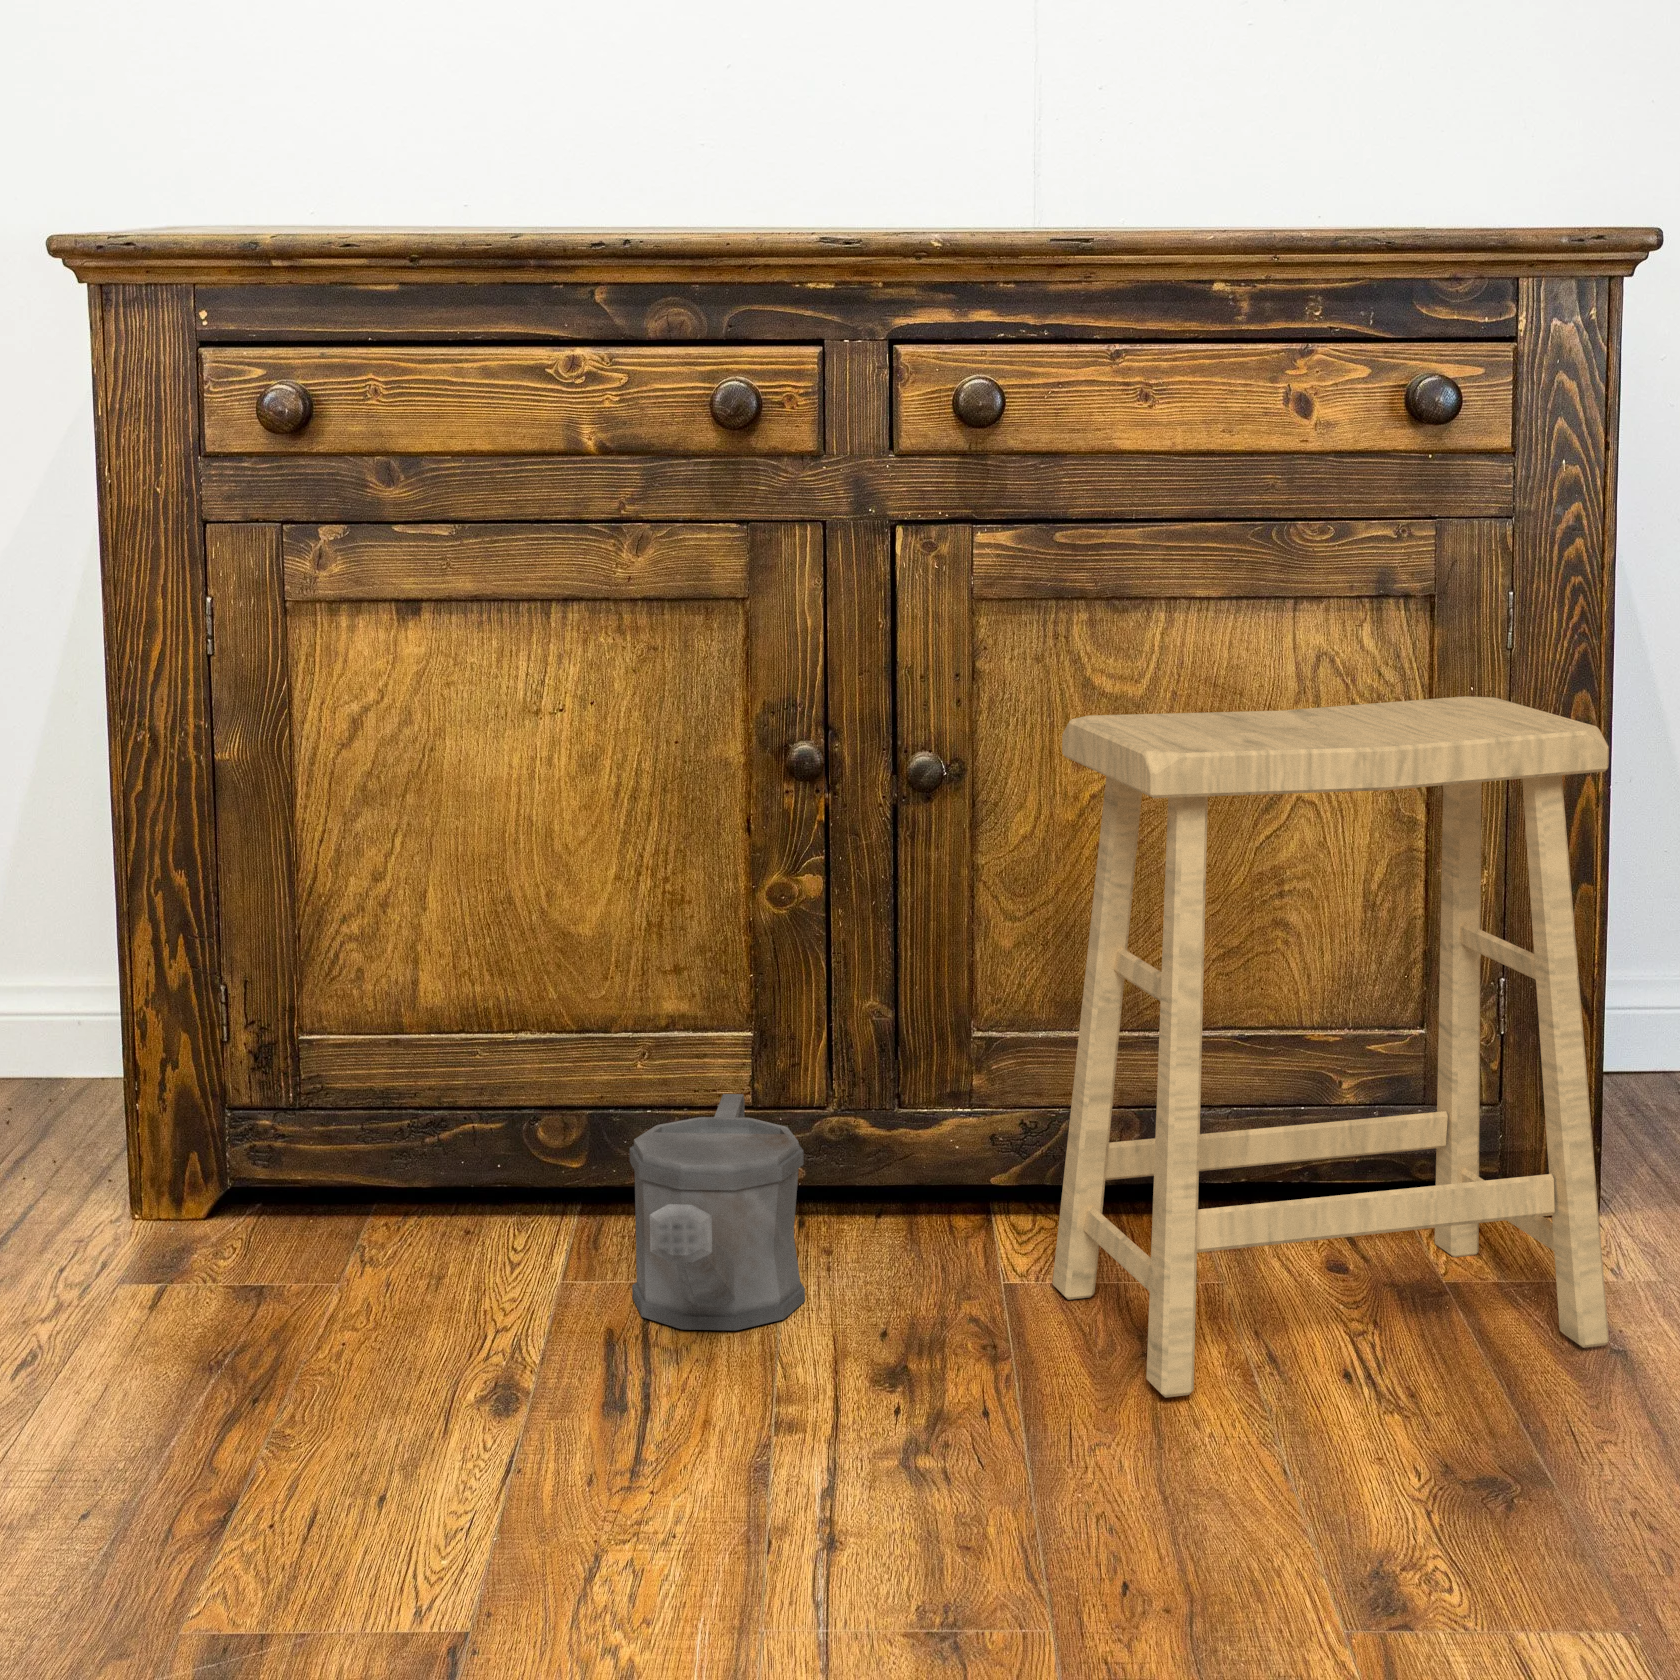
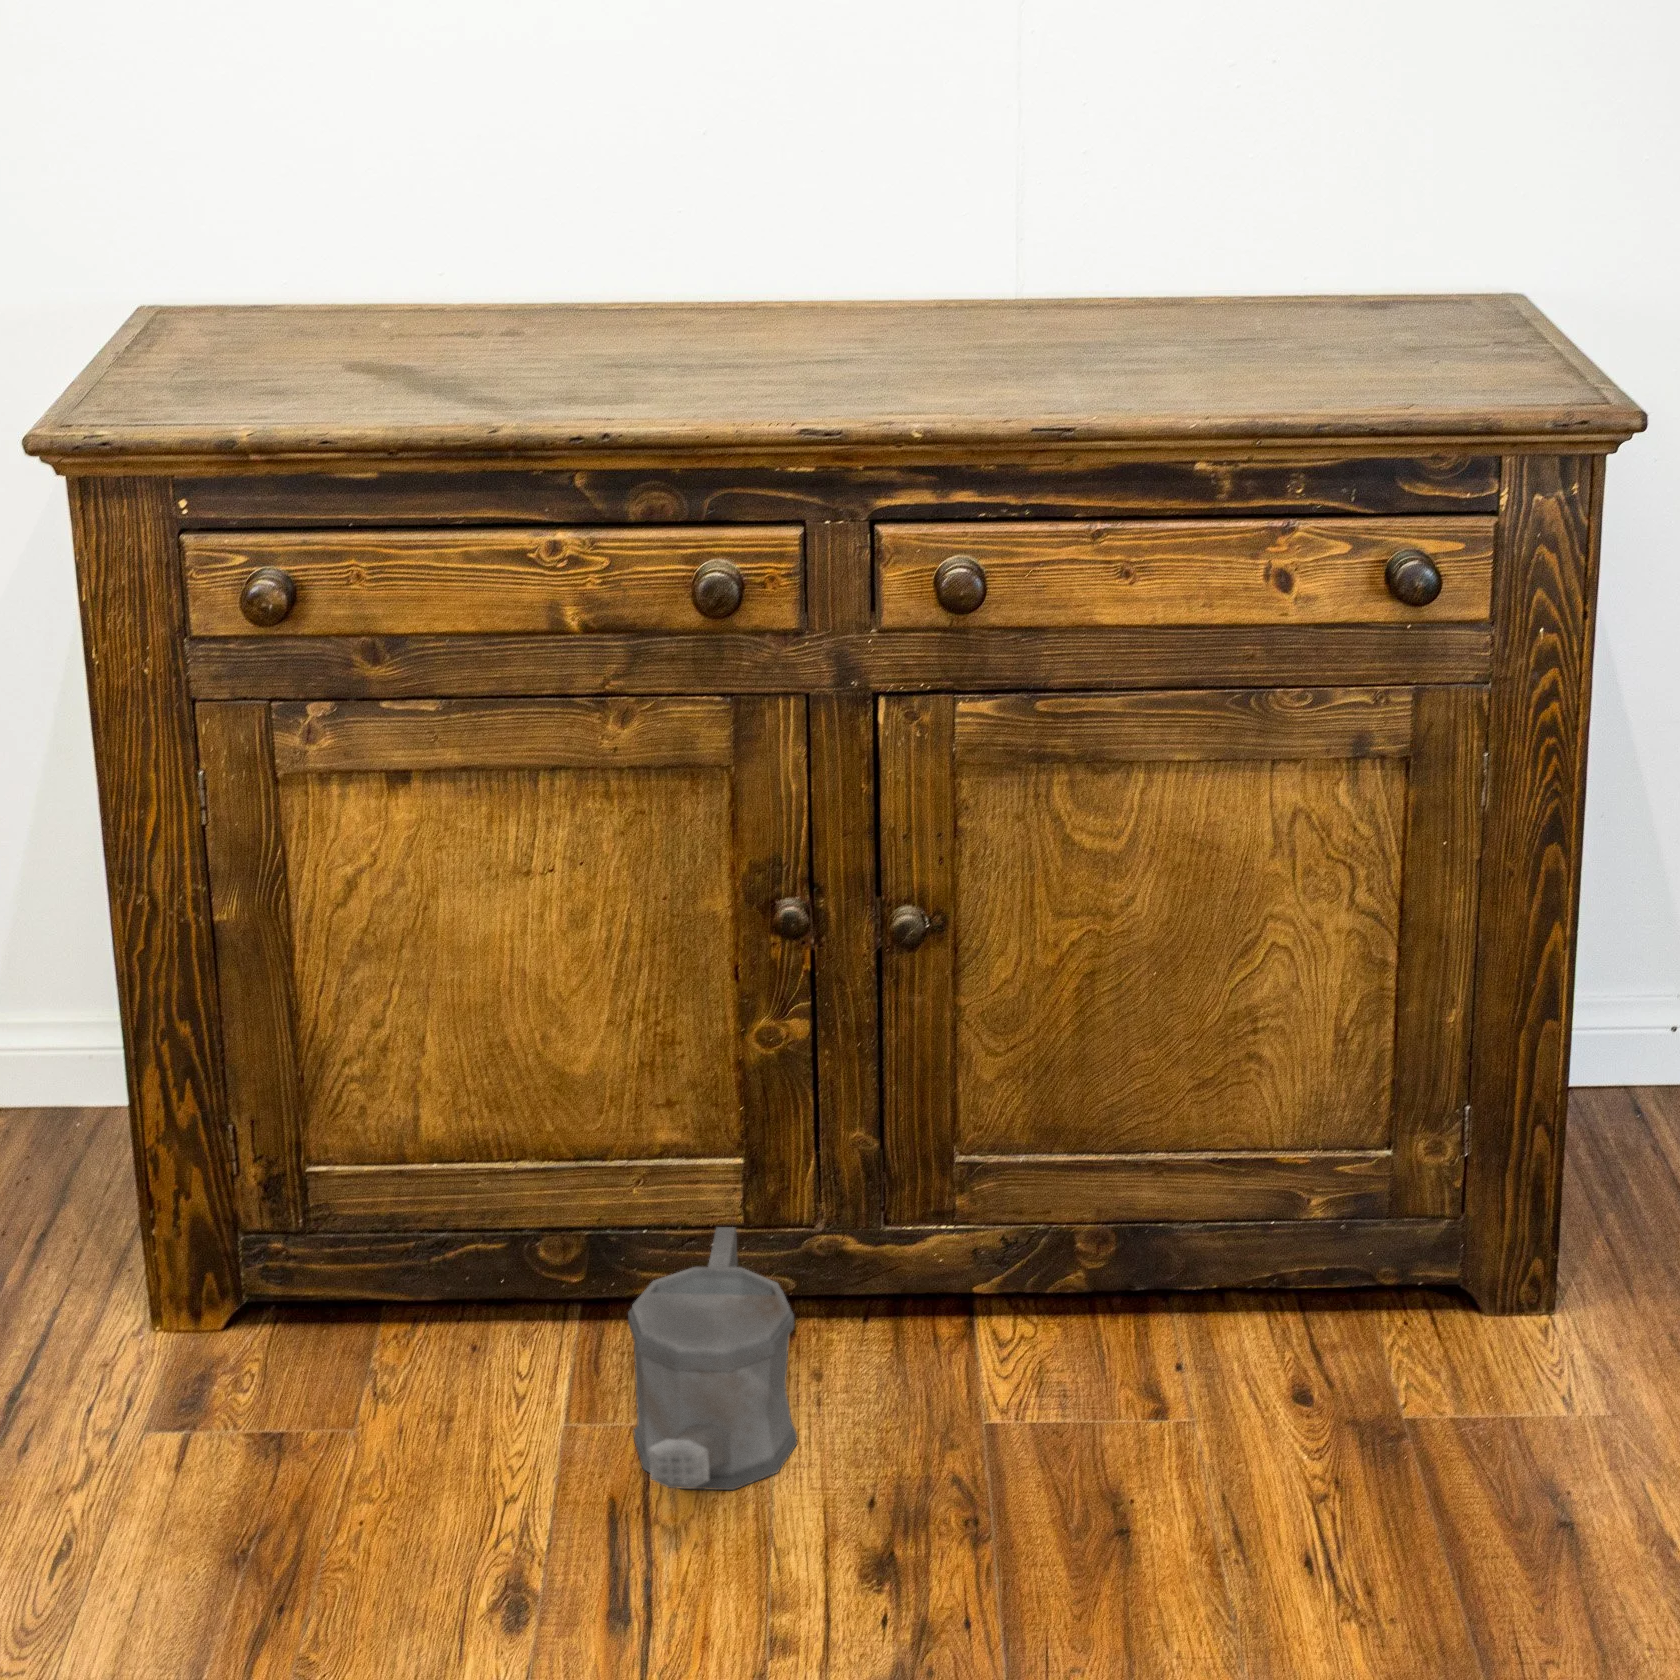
footstool: present [1052,696,1609,1398] -> none [1032,877,1580,1591]

